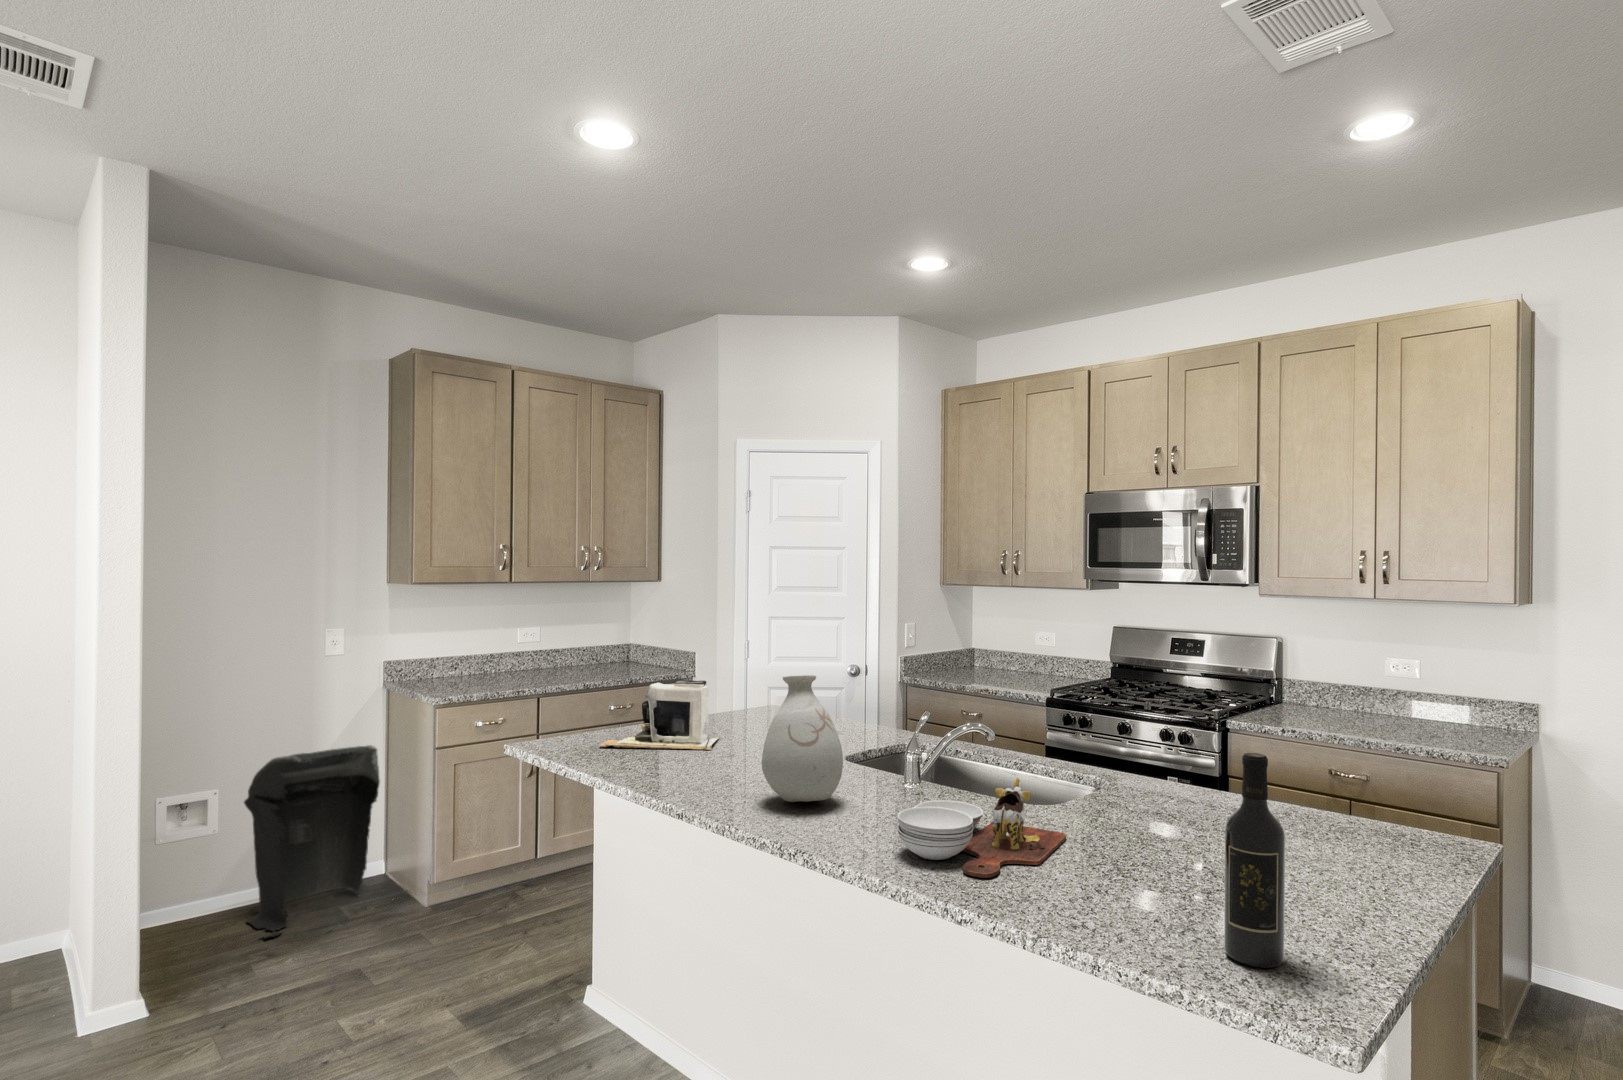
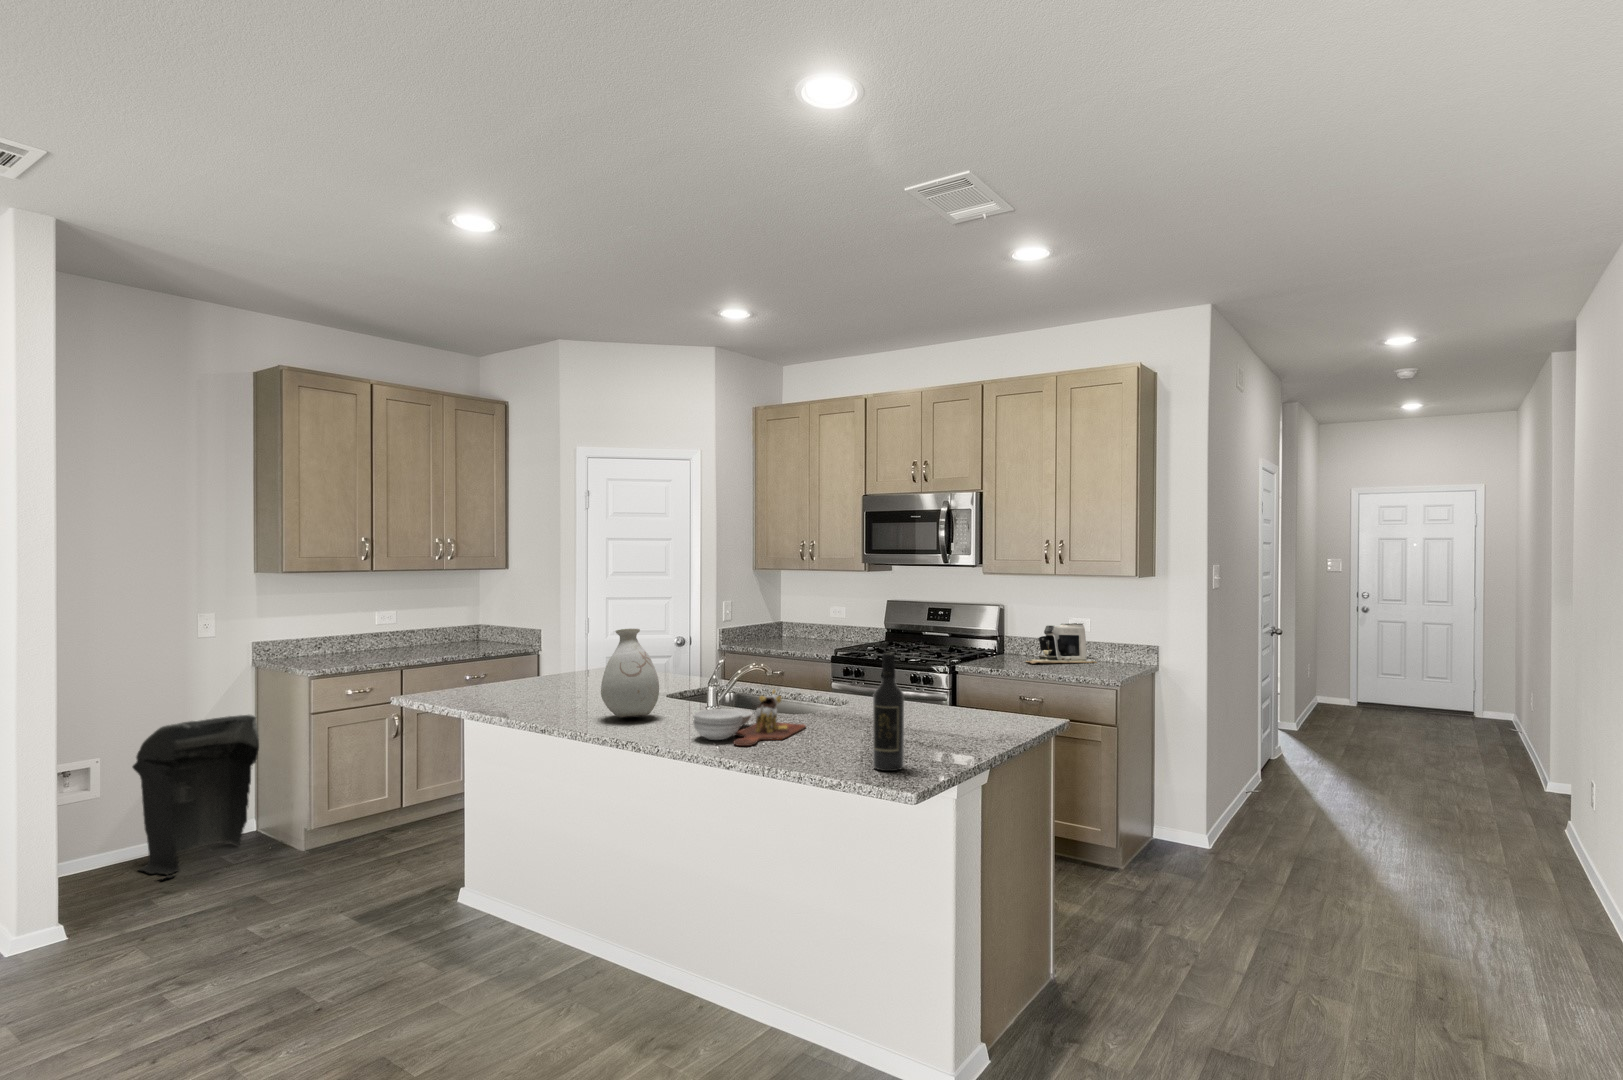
coffee maker: present [600,680,718,750] -> present [1026,623,1097,664]

